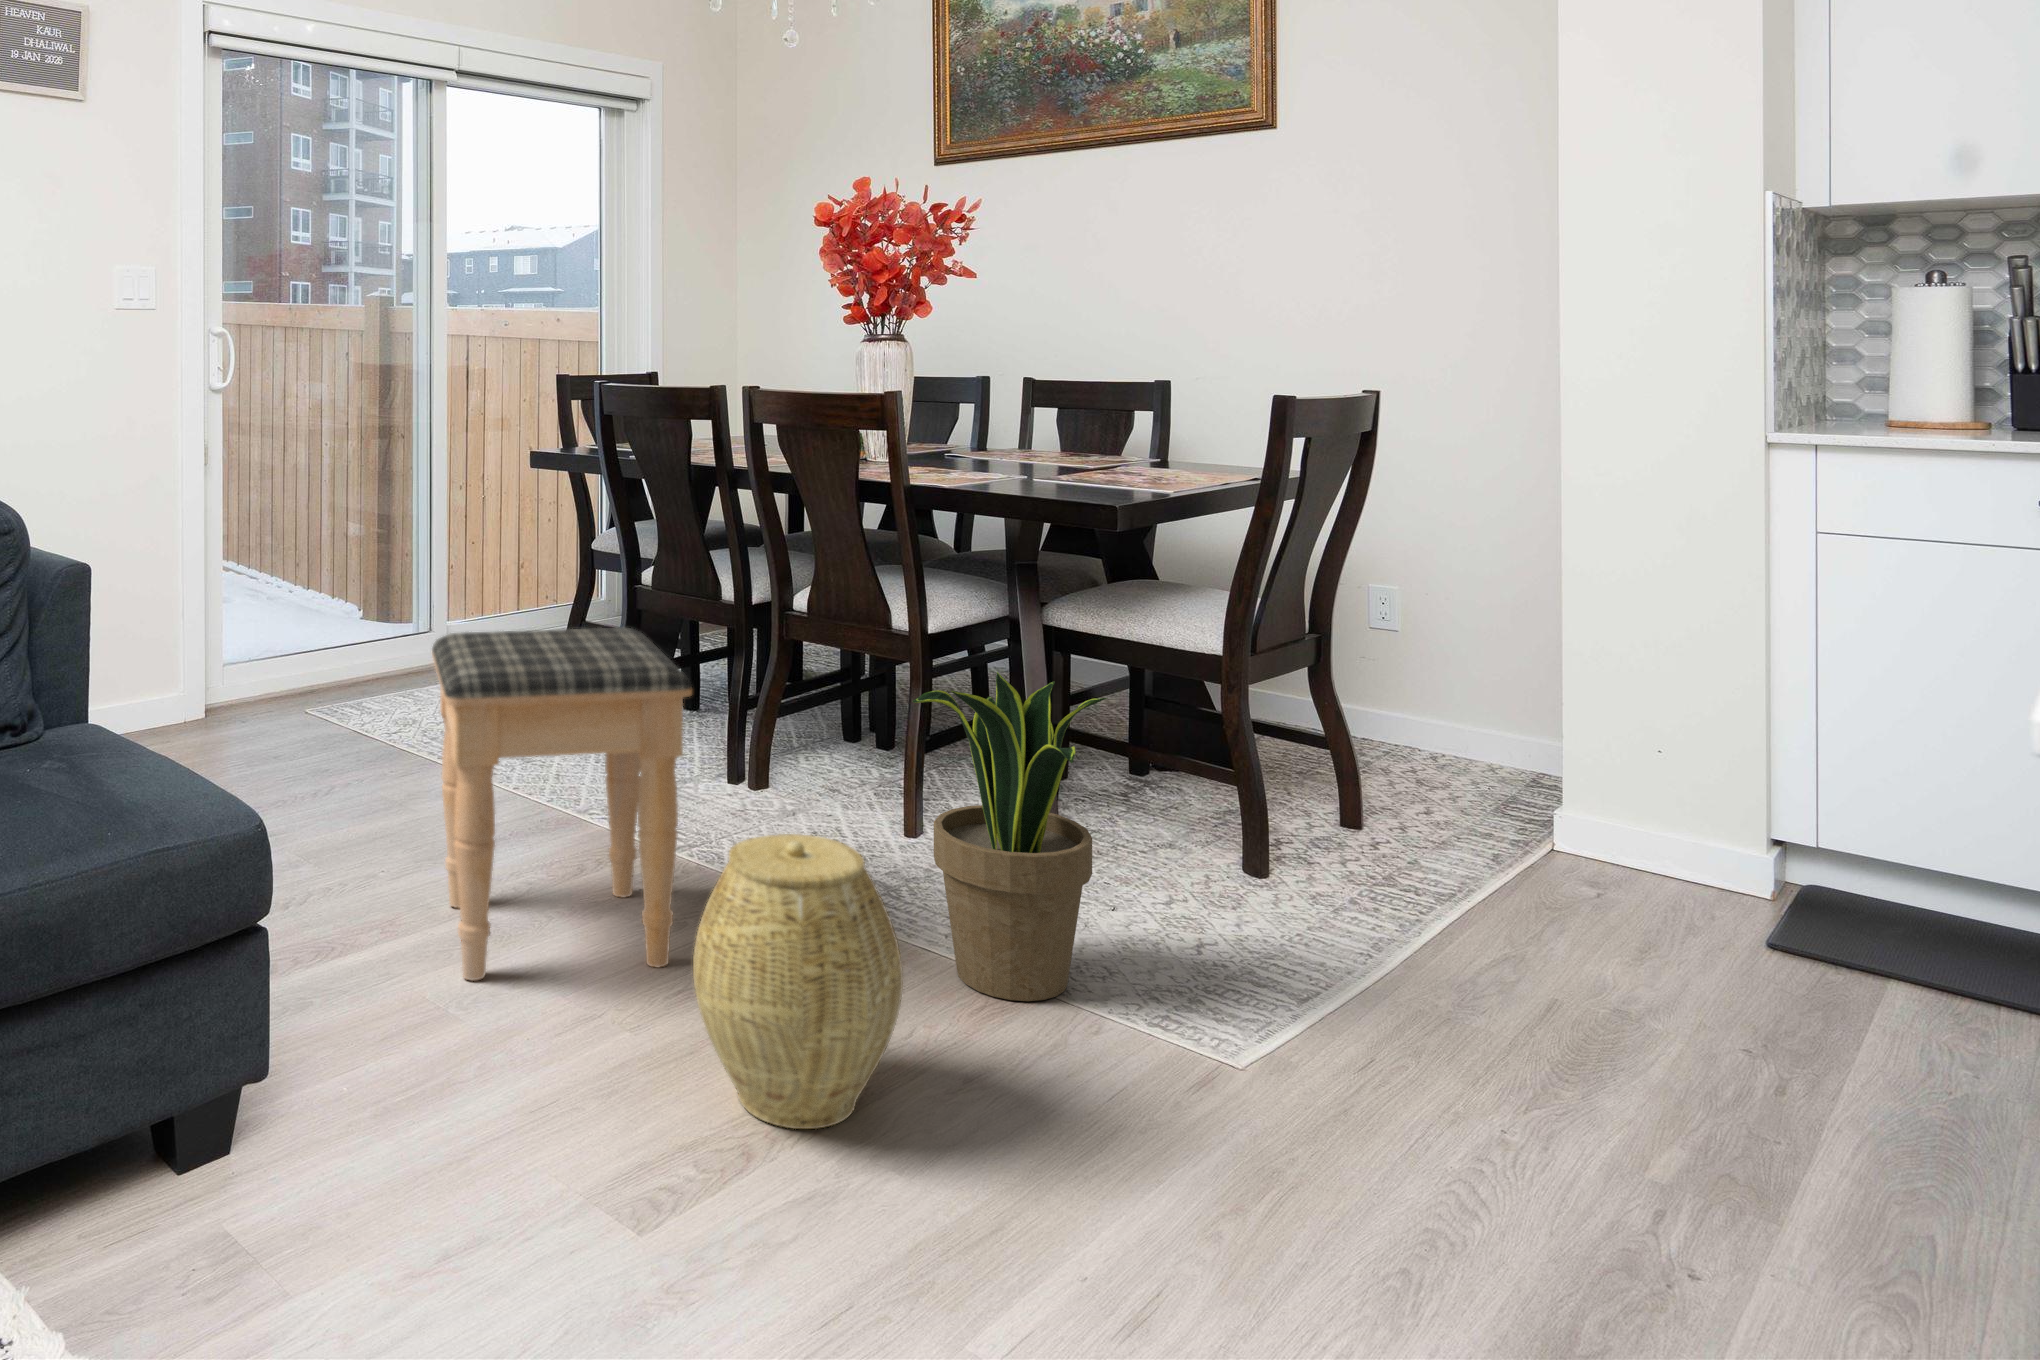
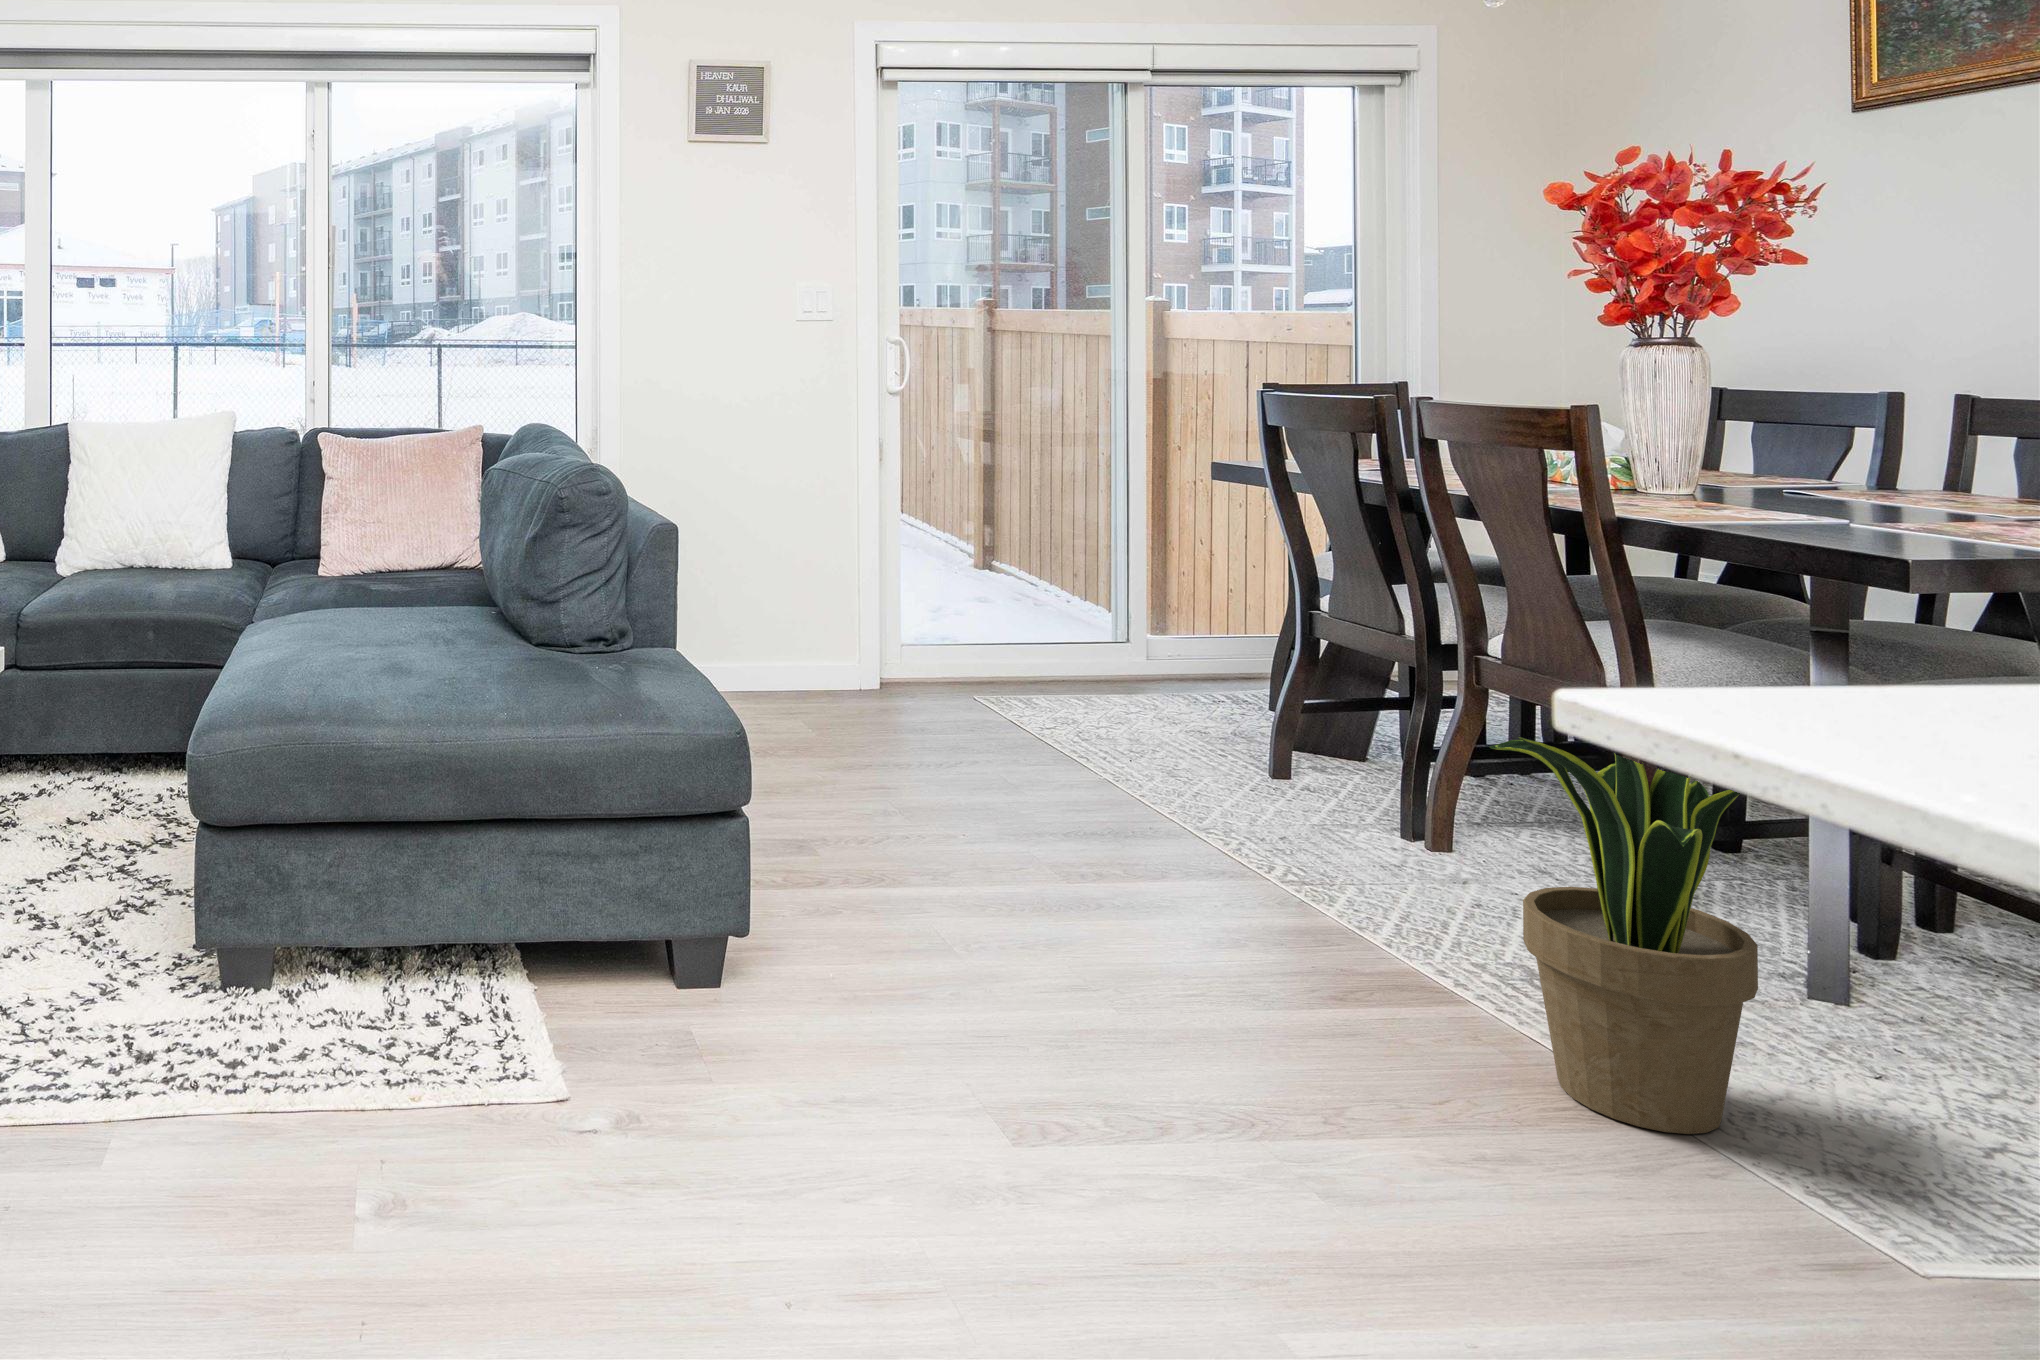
footstool: present [432,628,692,981] -> none [959,620,1226,978]
woven basket: present [693,834,903,1129] -> none [1134,844,1377,1152]

